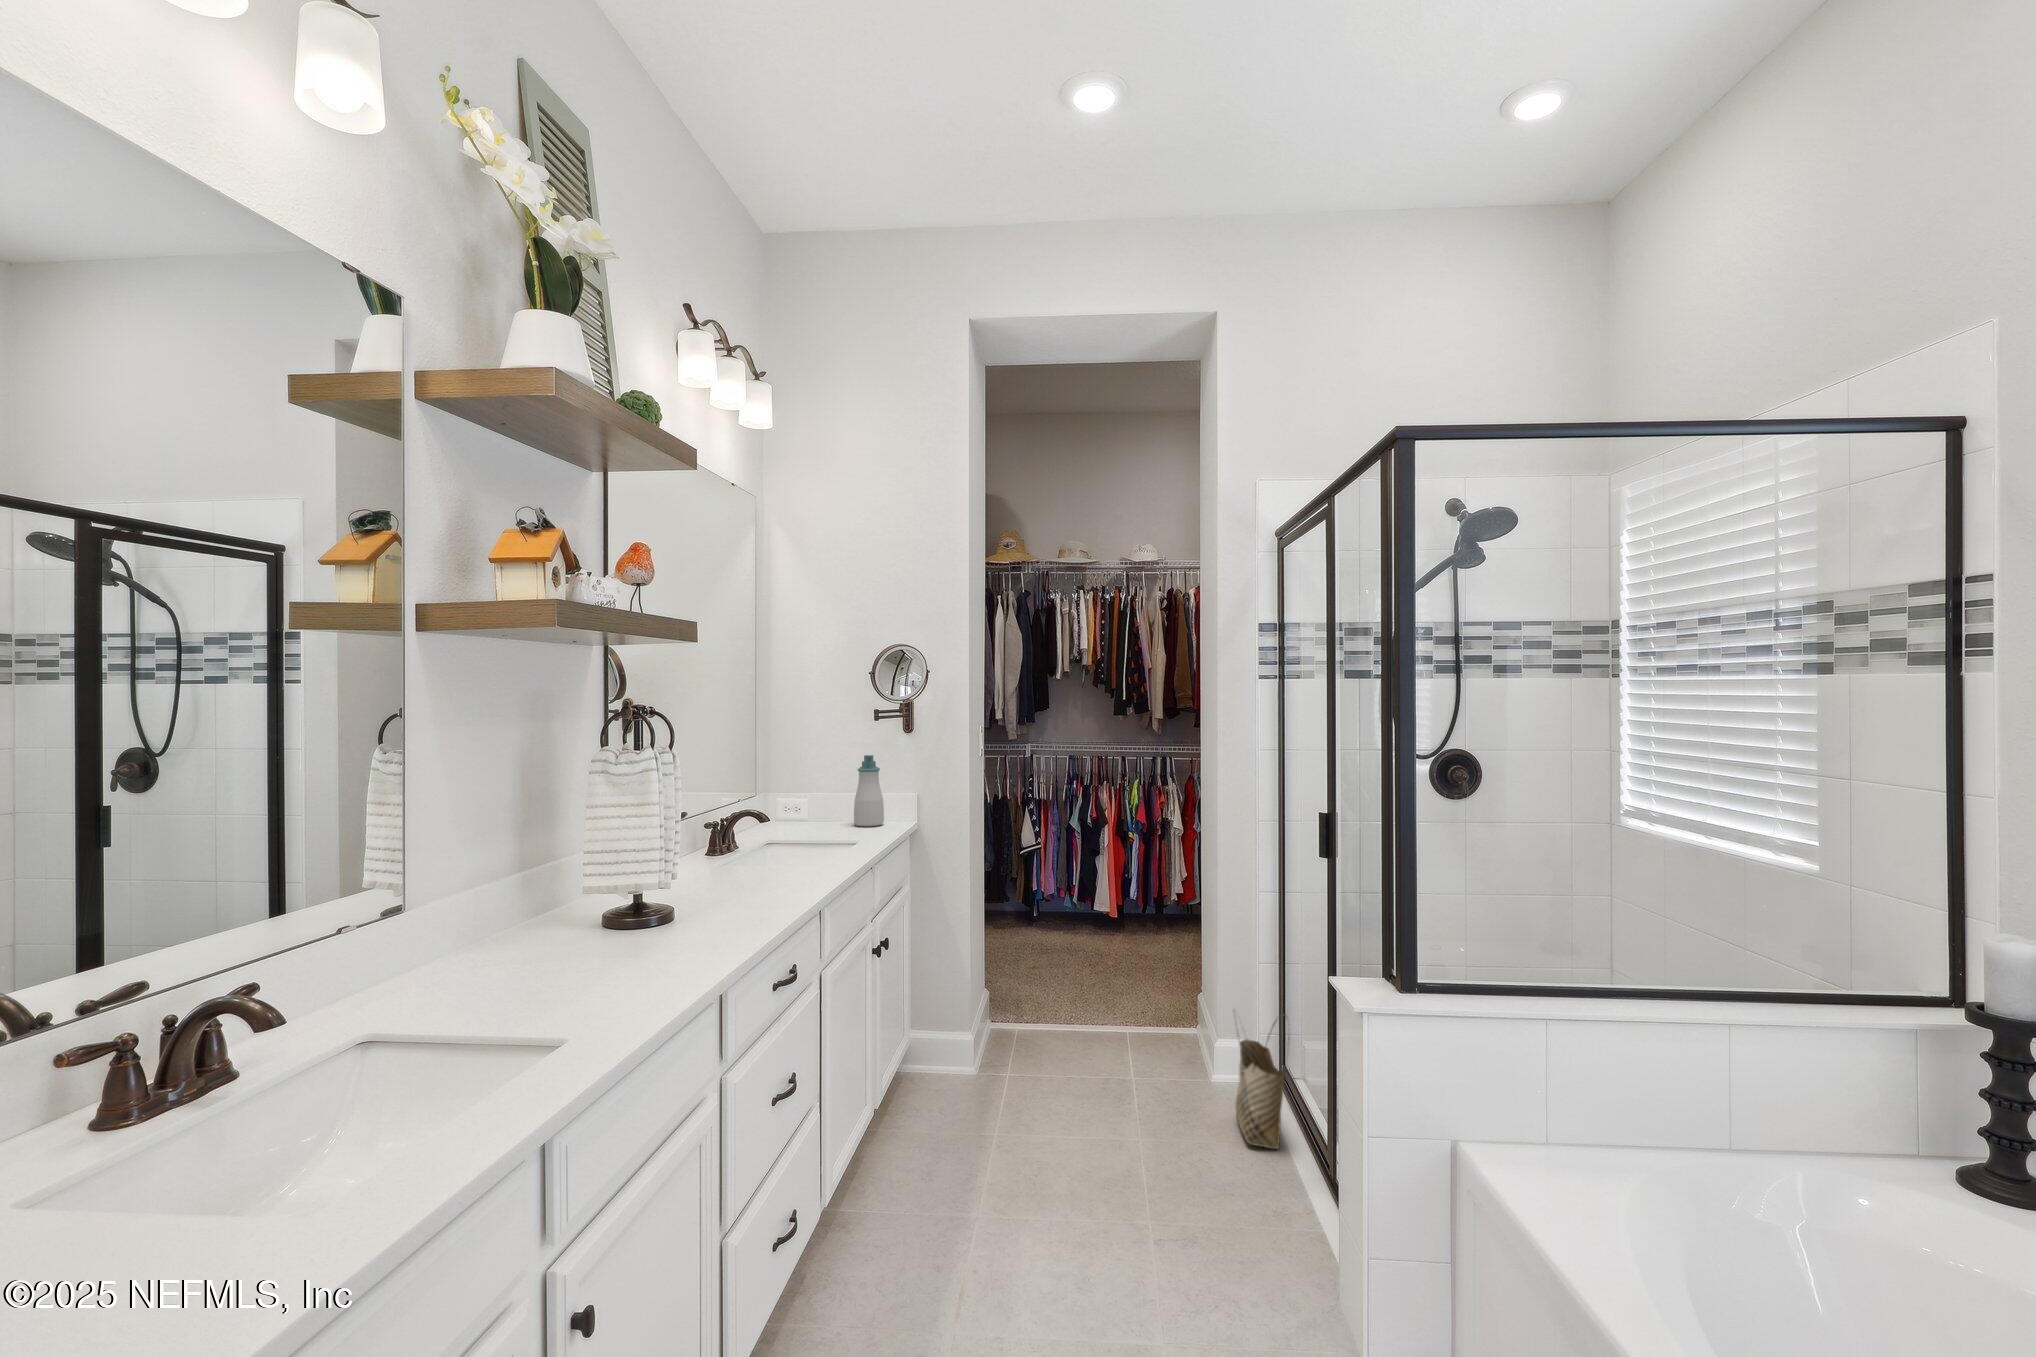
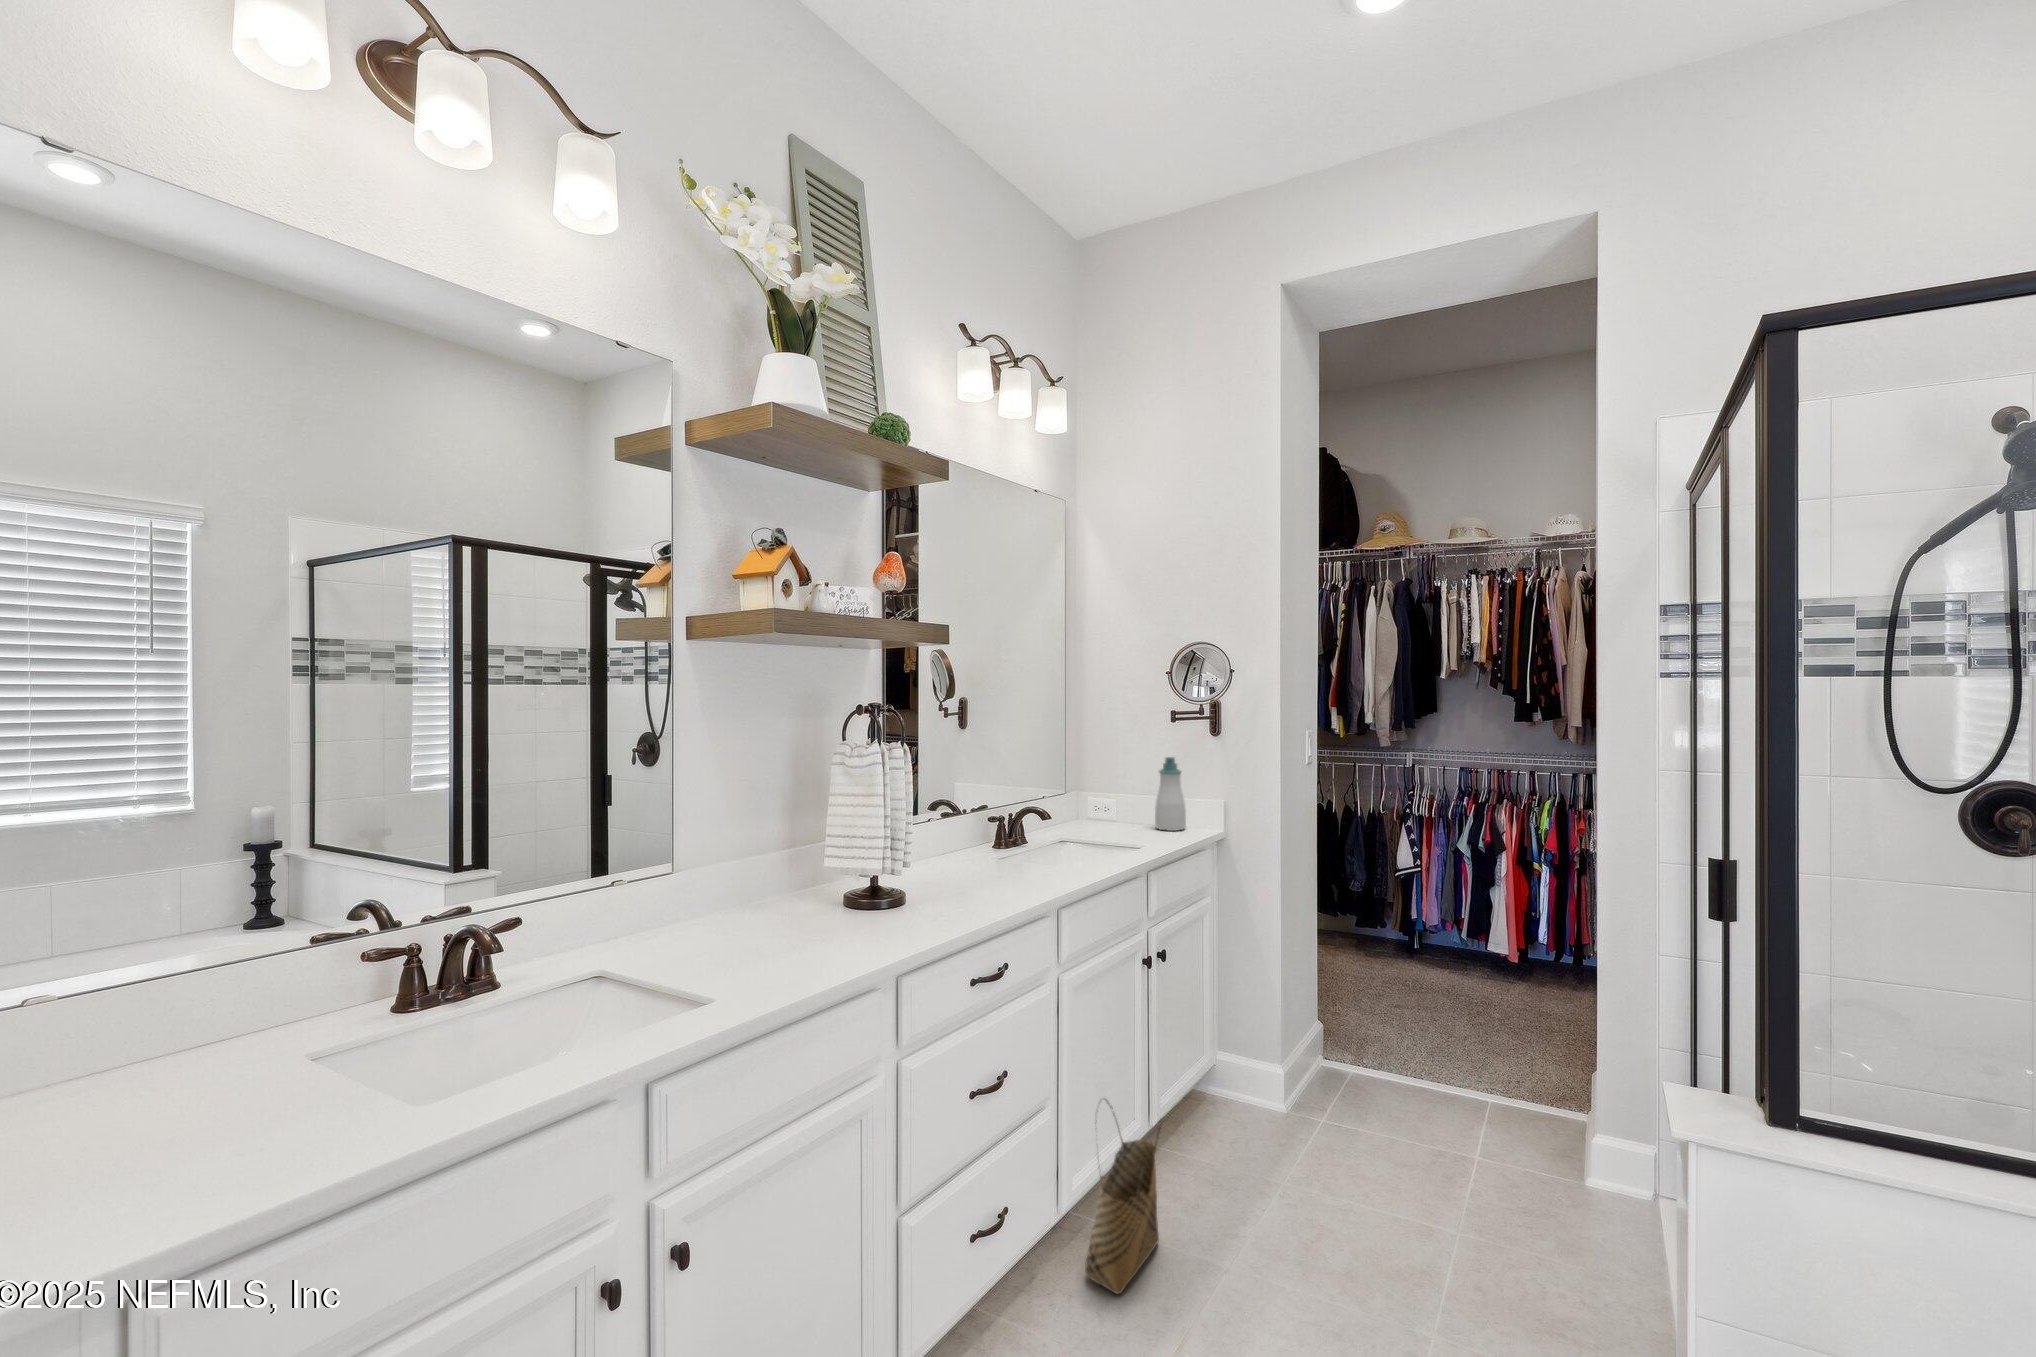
woven basket: present [1235,1014,1286,1149] -> present [1085,1099,1161,1294]

